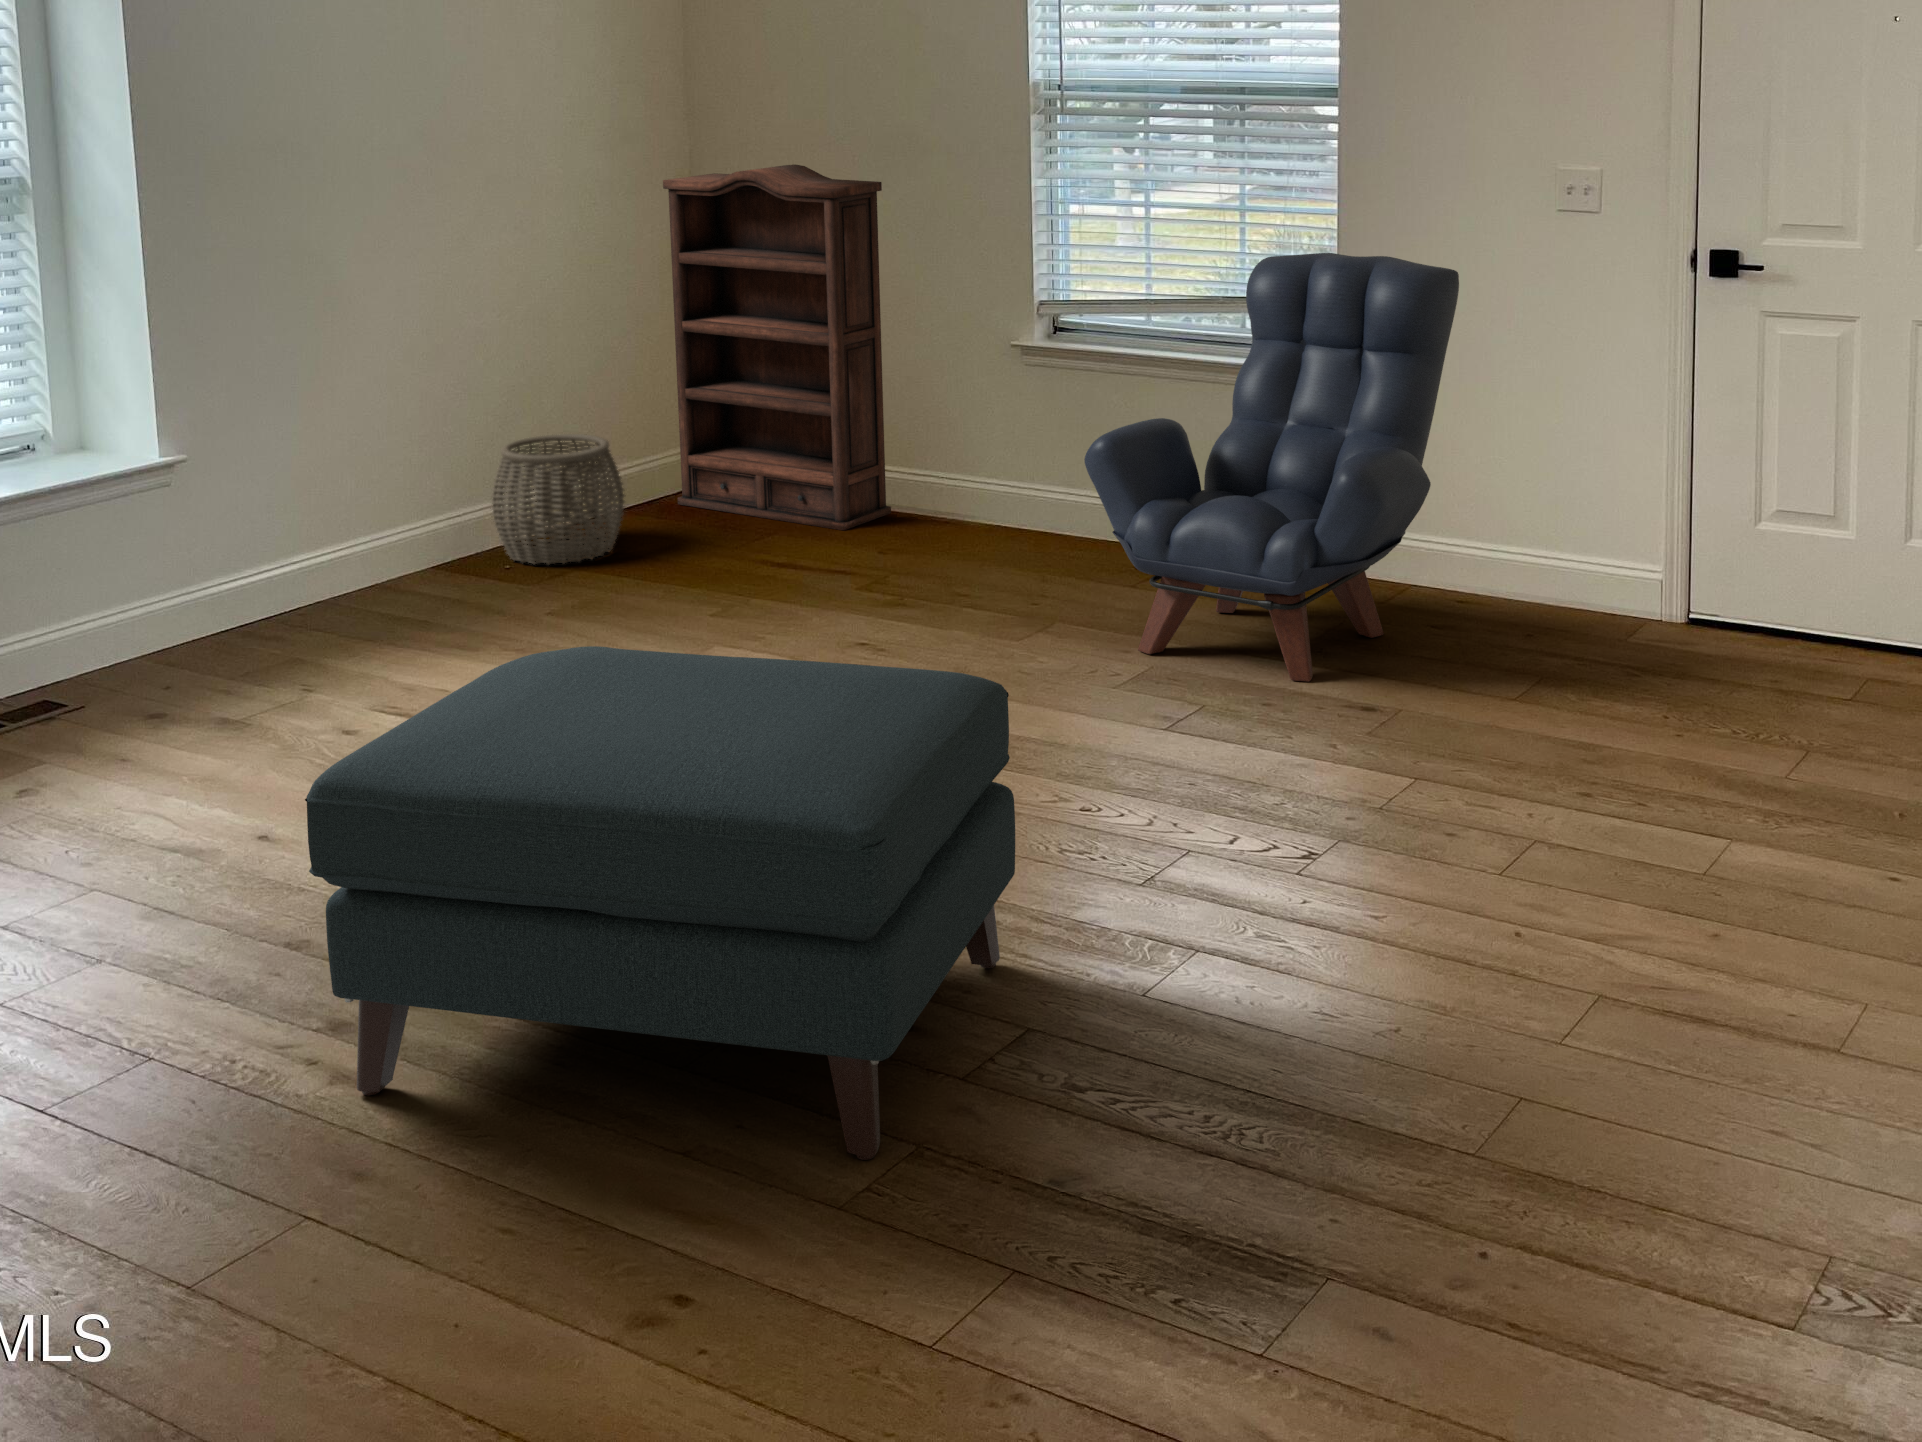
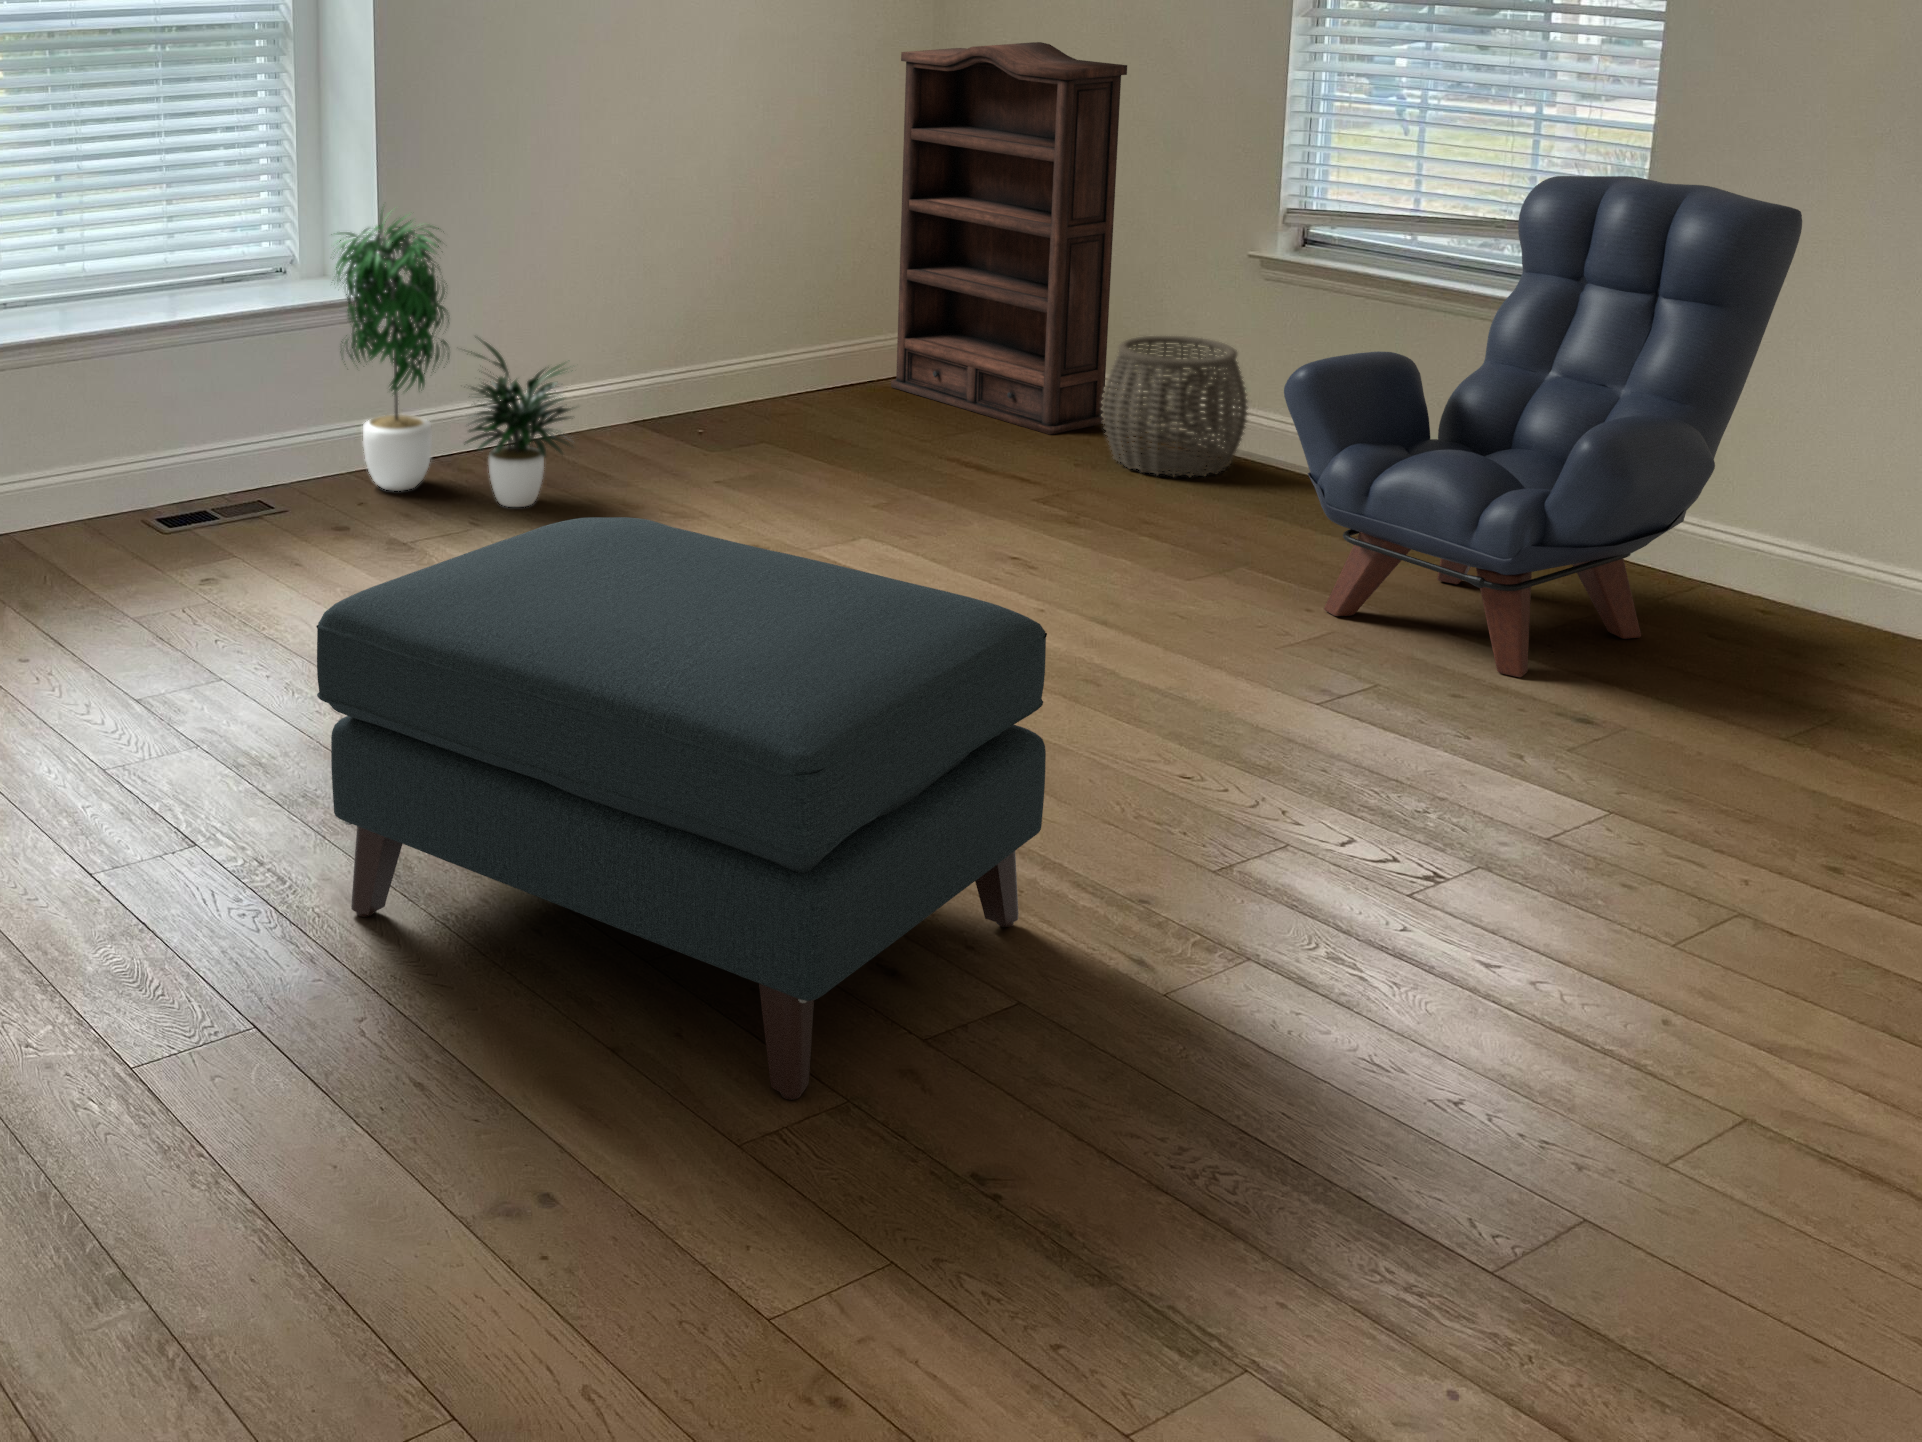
potted plant: none [110,364,408,671] -> present [336,214,573,507]
woven basket: present [491,434,625,565] -> present [1102,335,1248,477]

